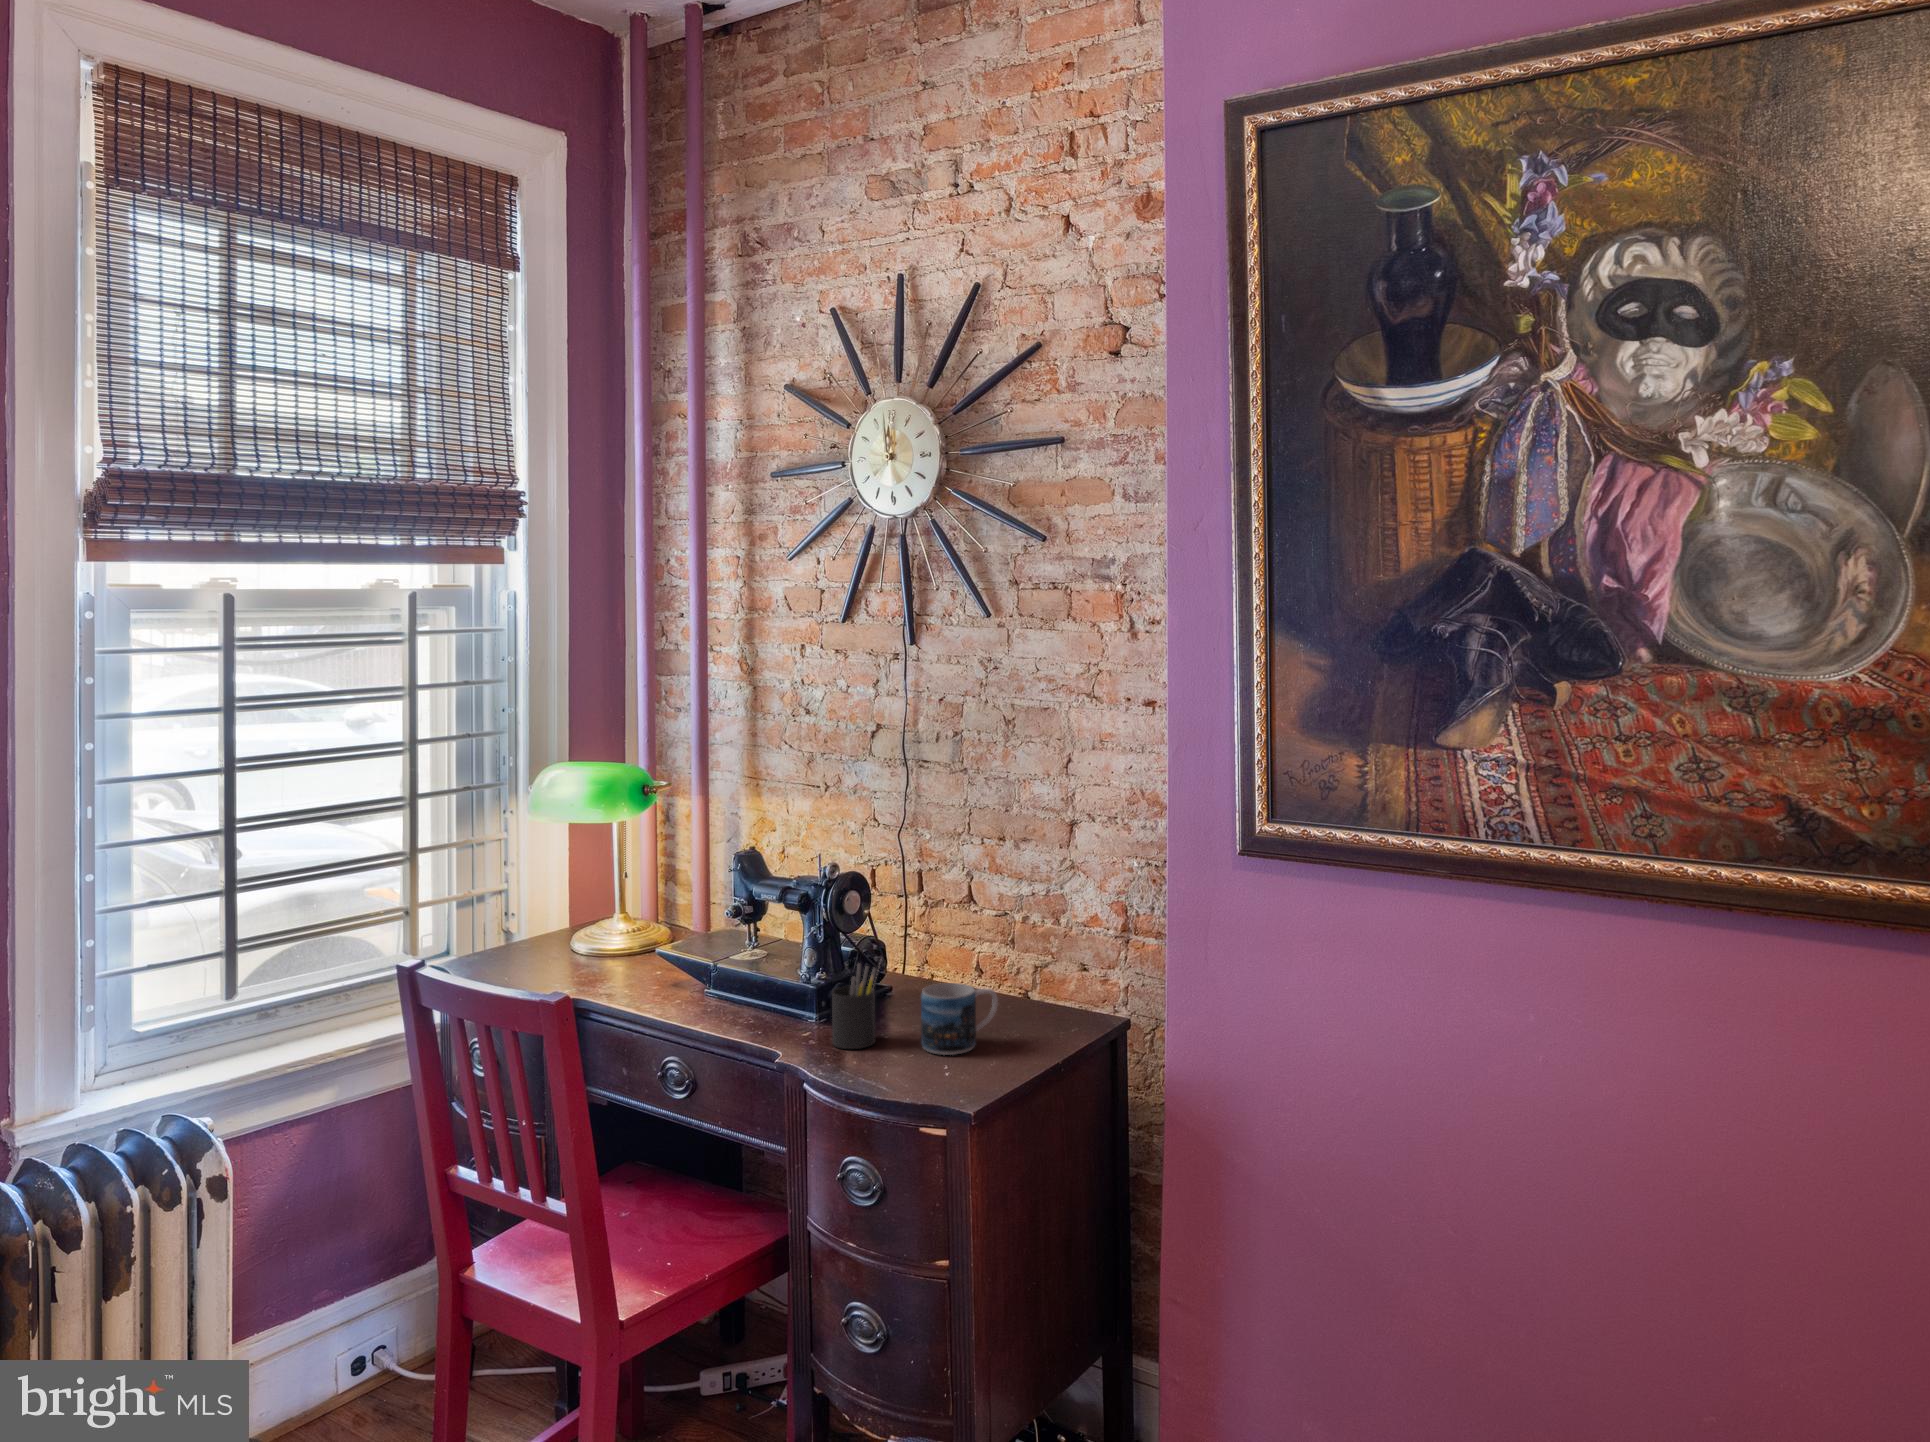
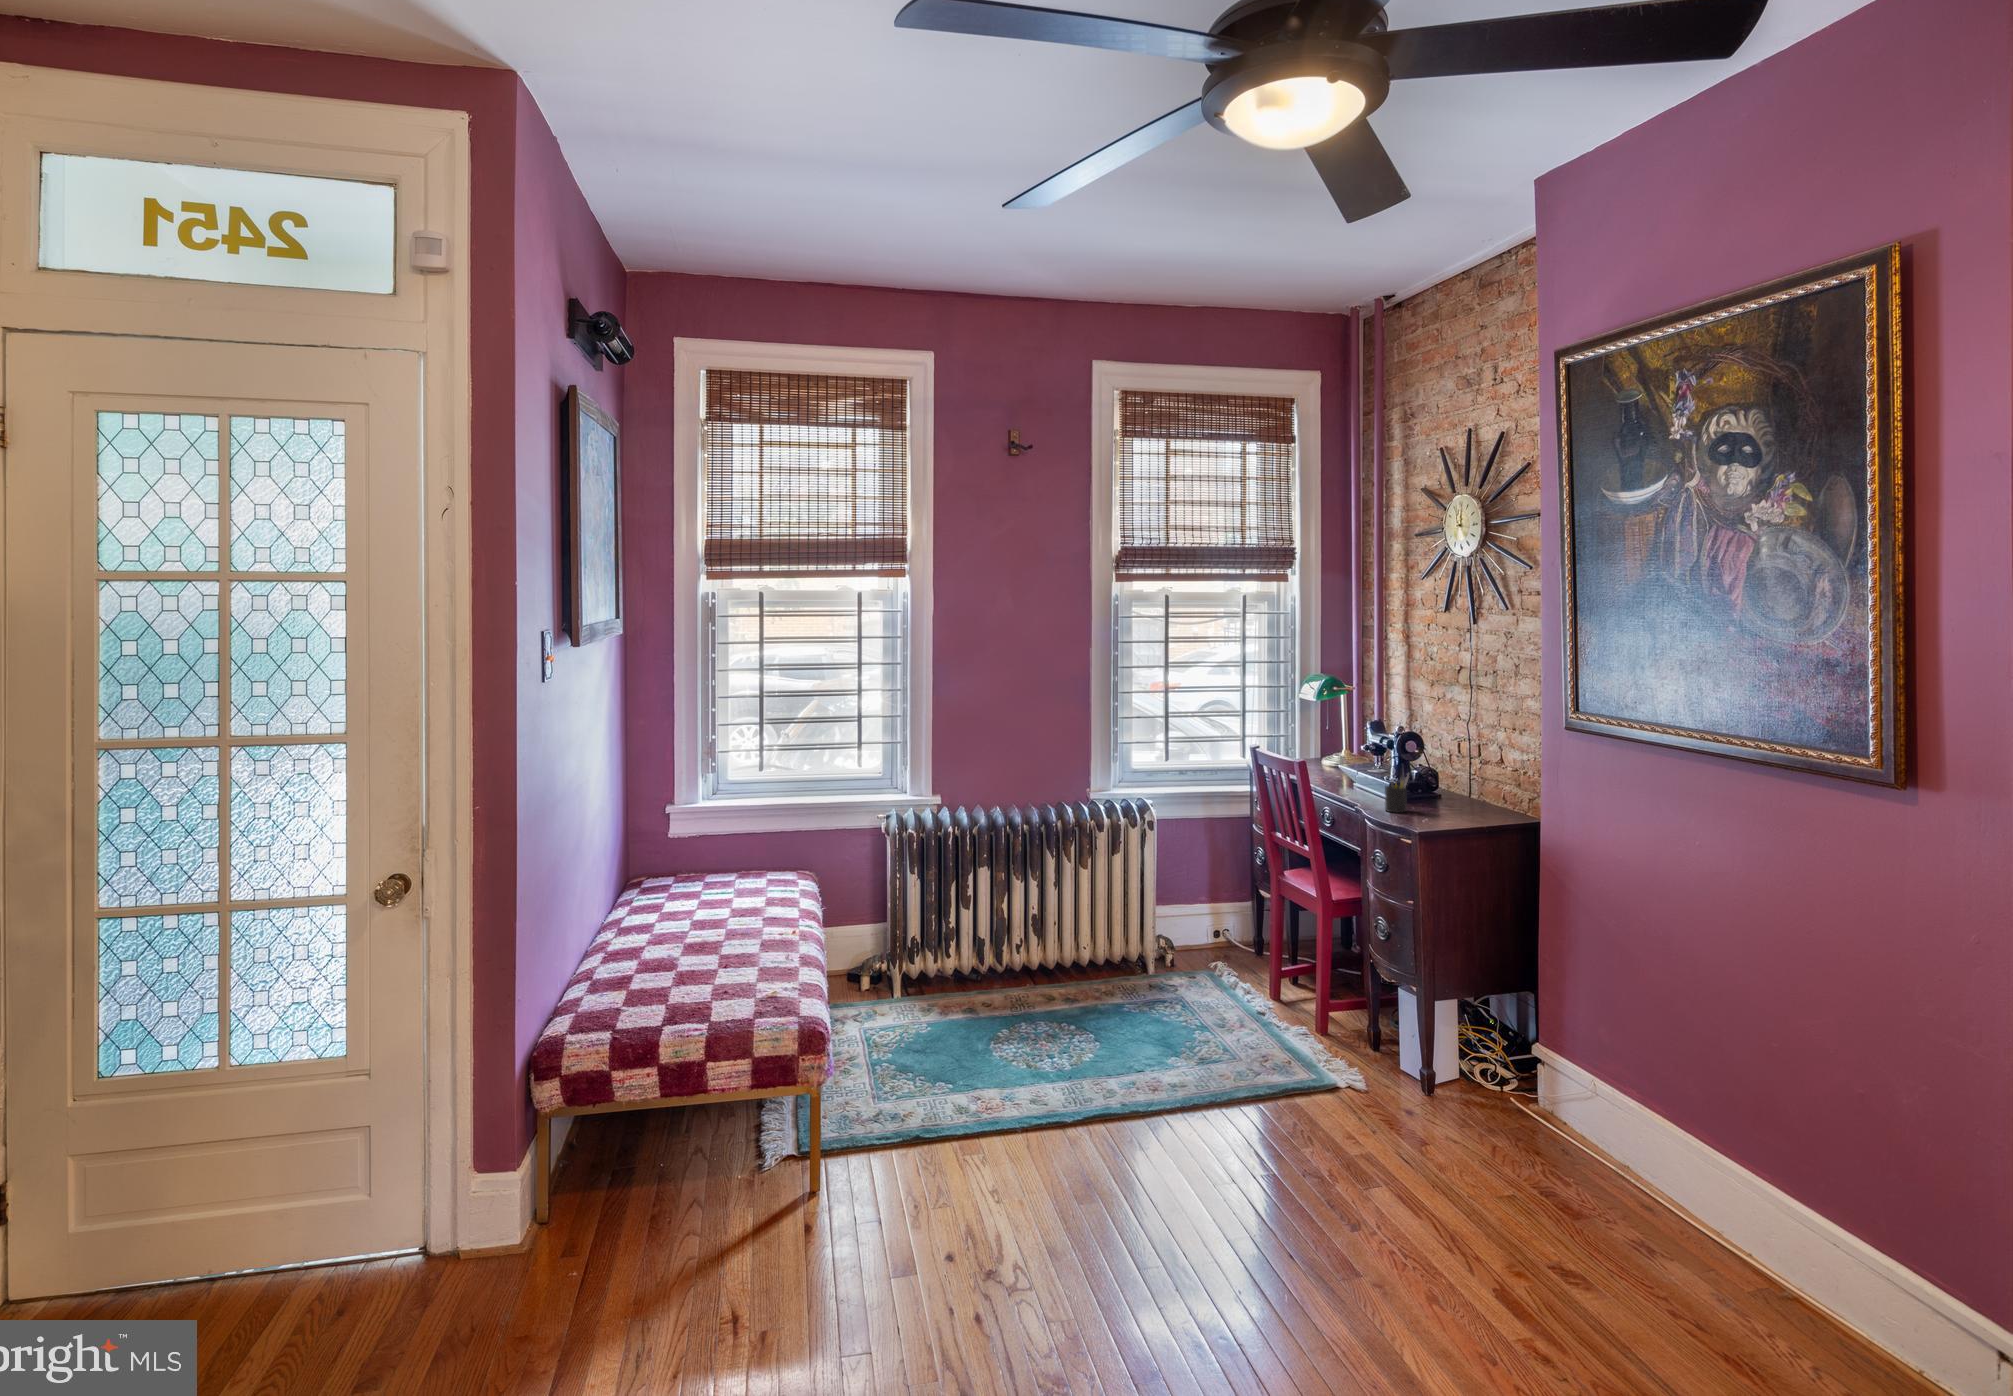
mug: present [921,983,998,1055] -> none [1423,788,1465,819]

